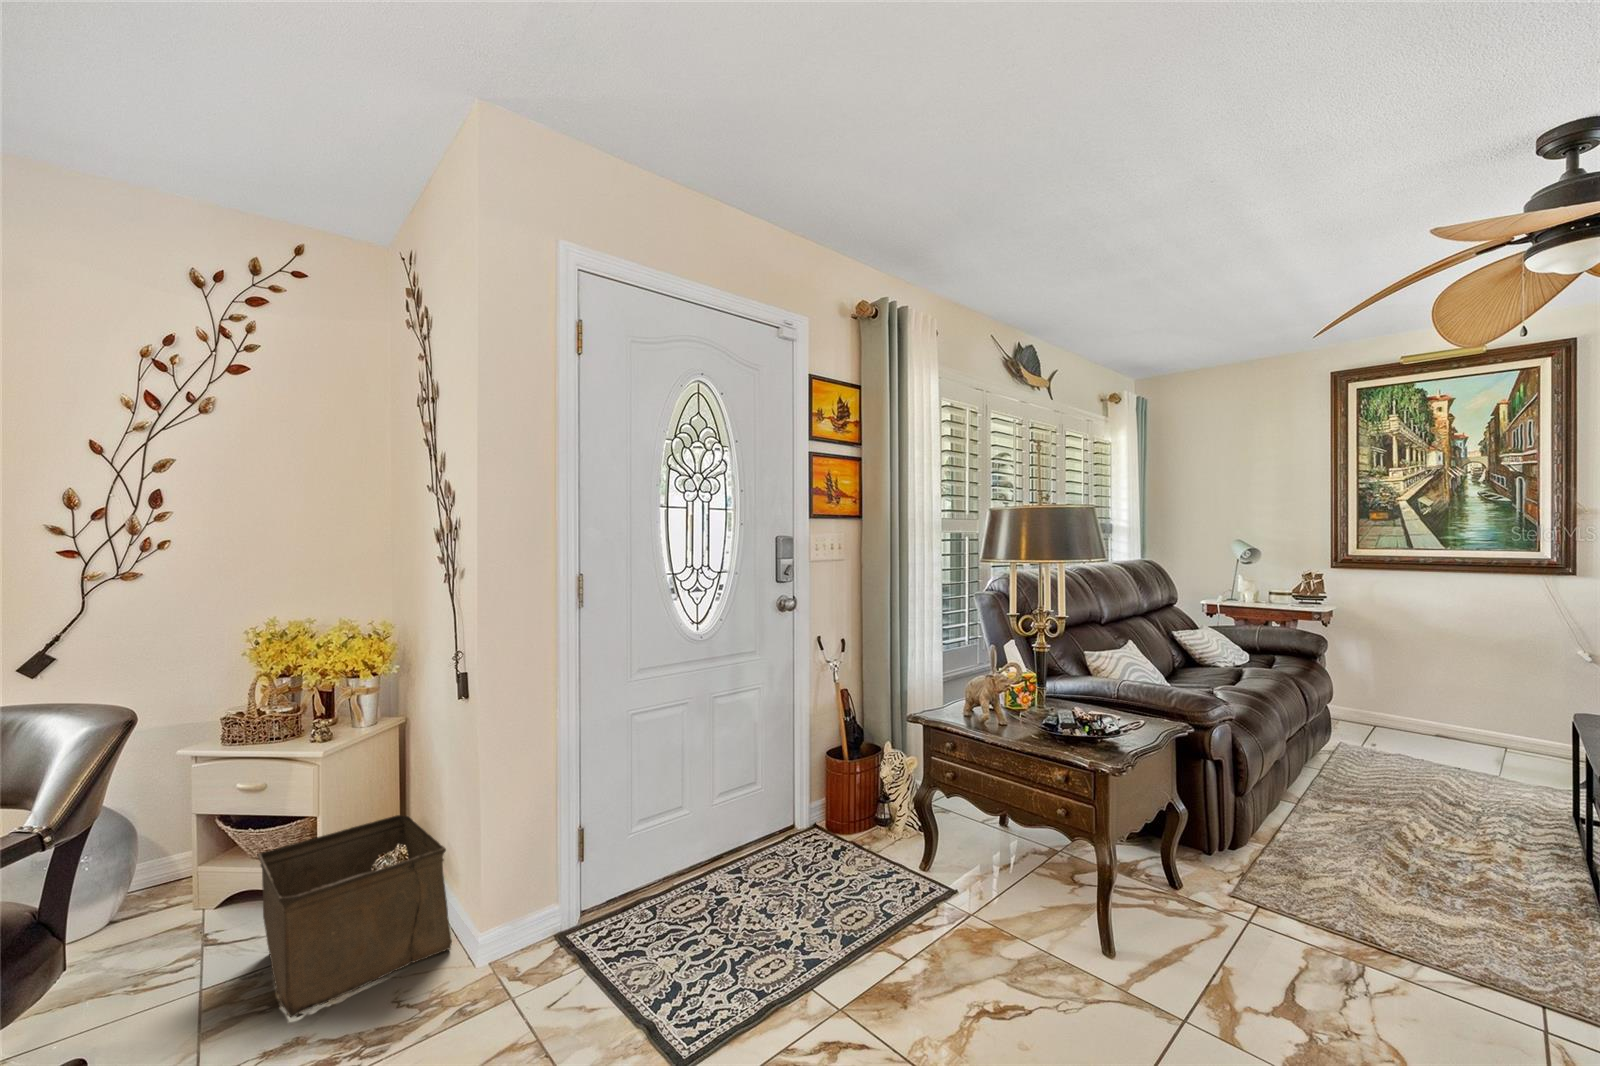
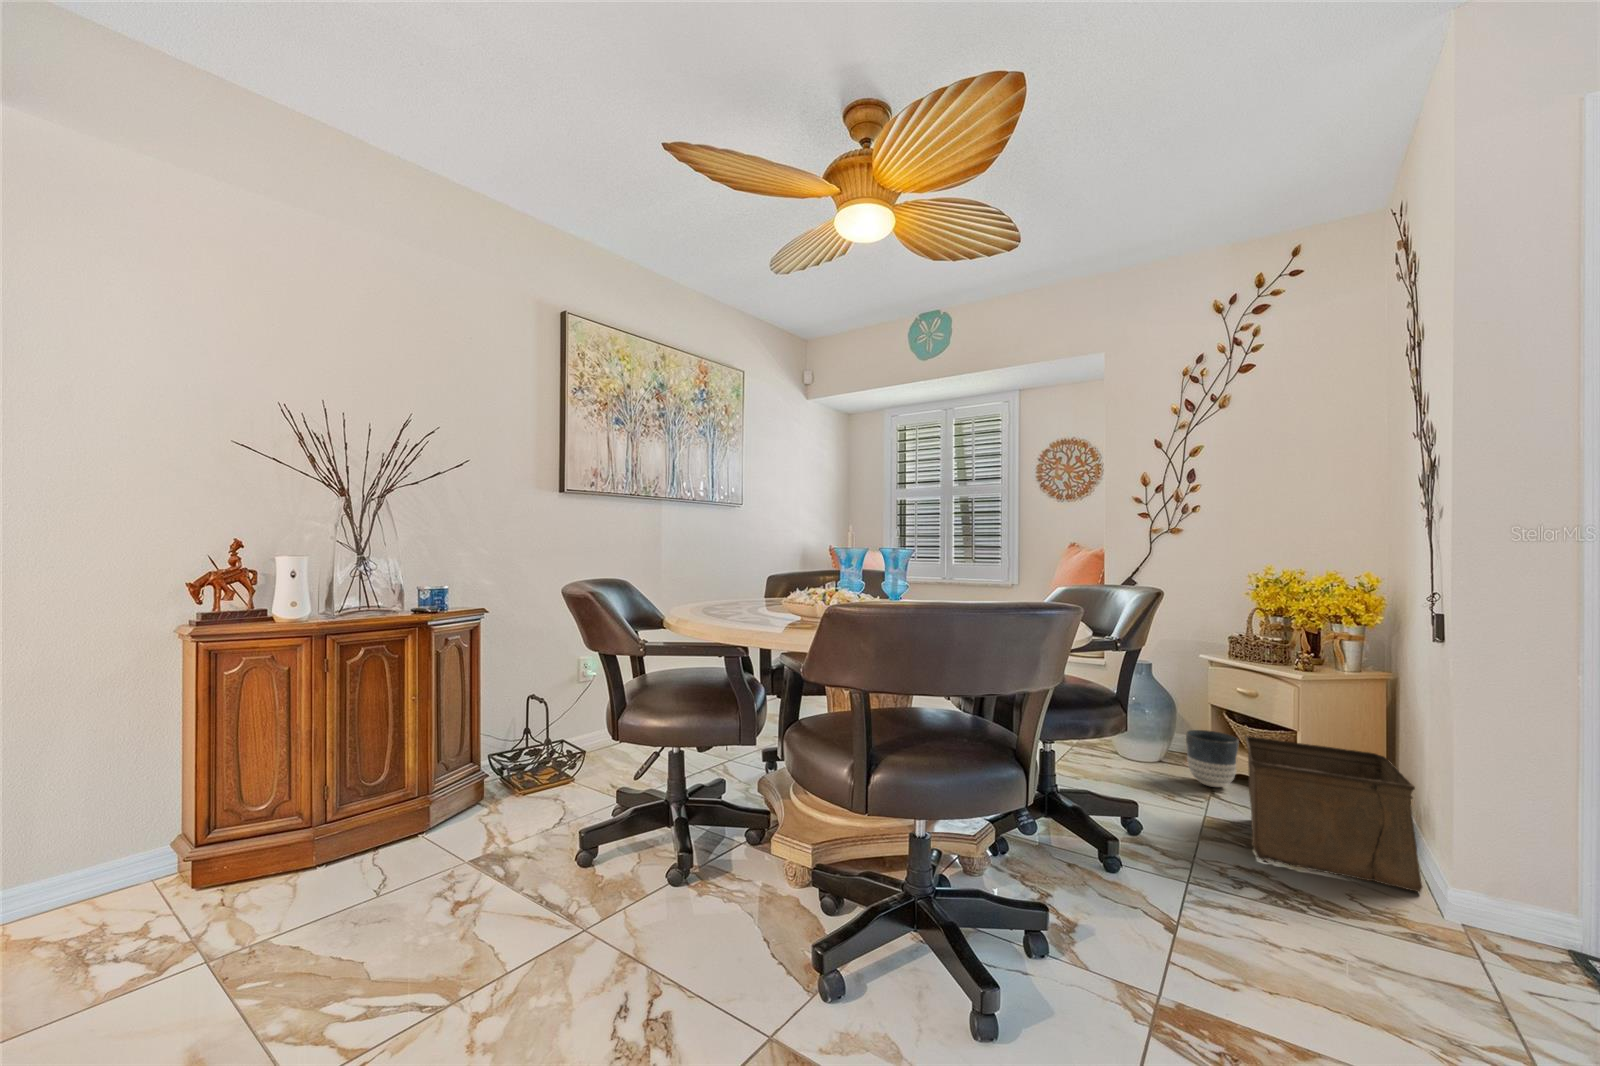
planter: none [160,847,240,931] -> present [1186,730,1239,787]

